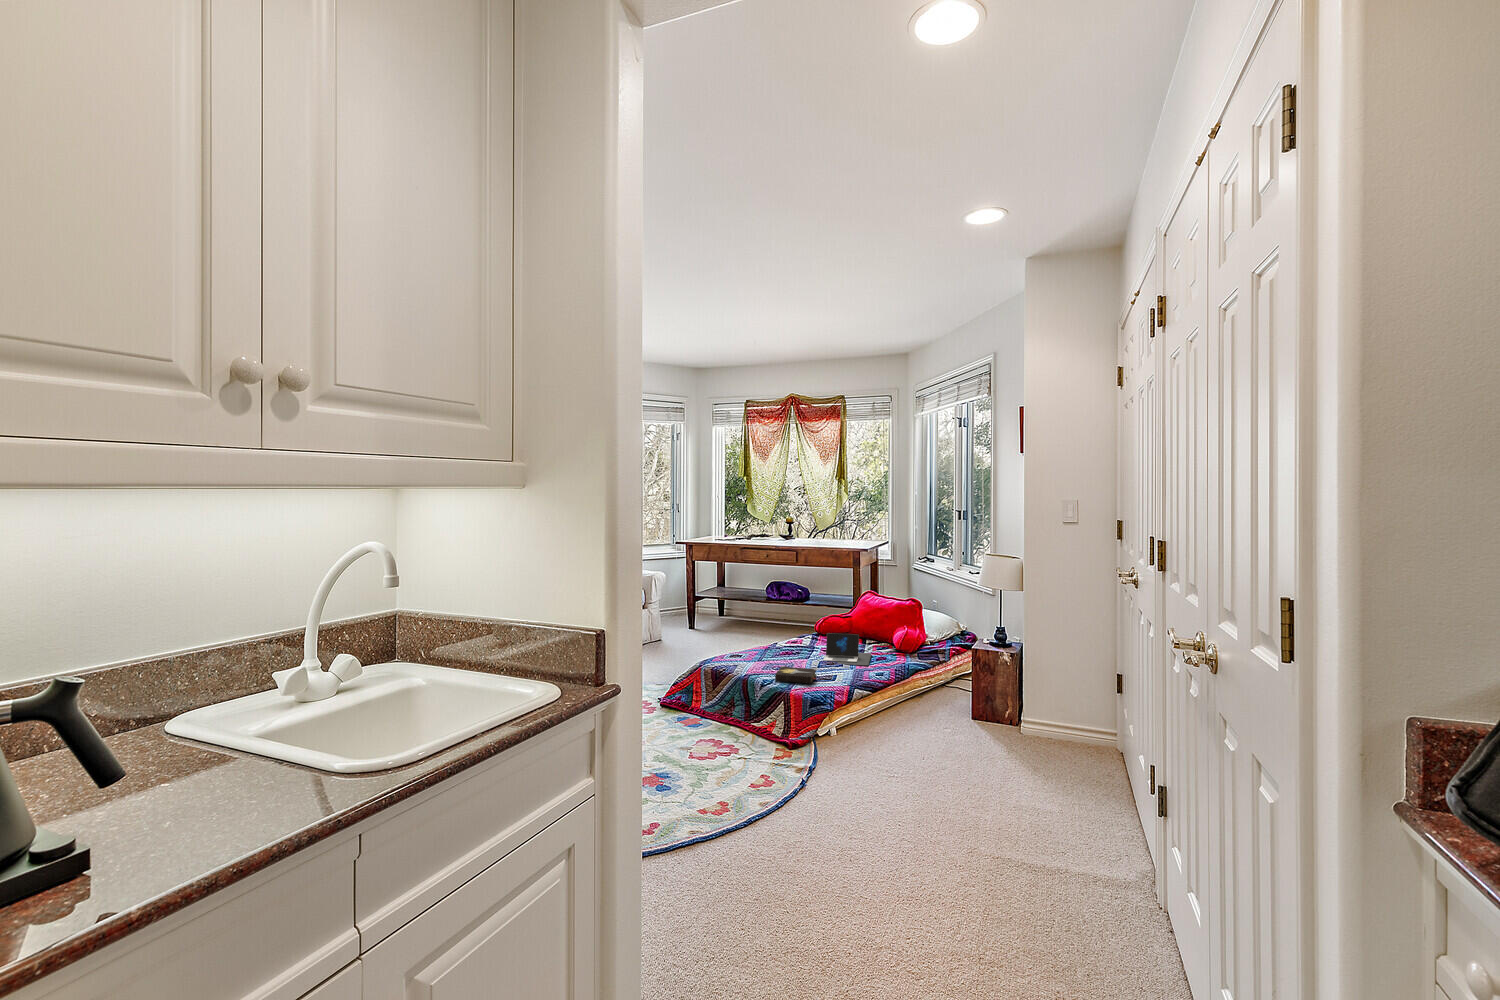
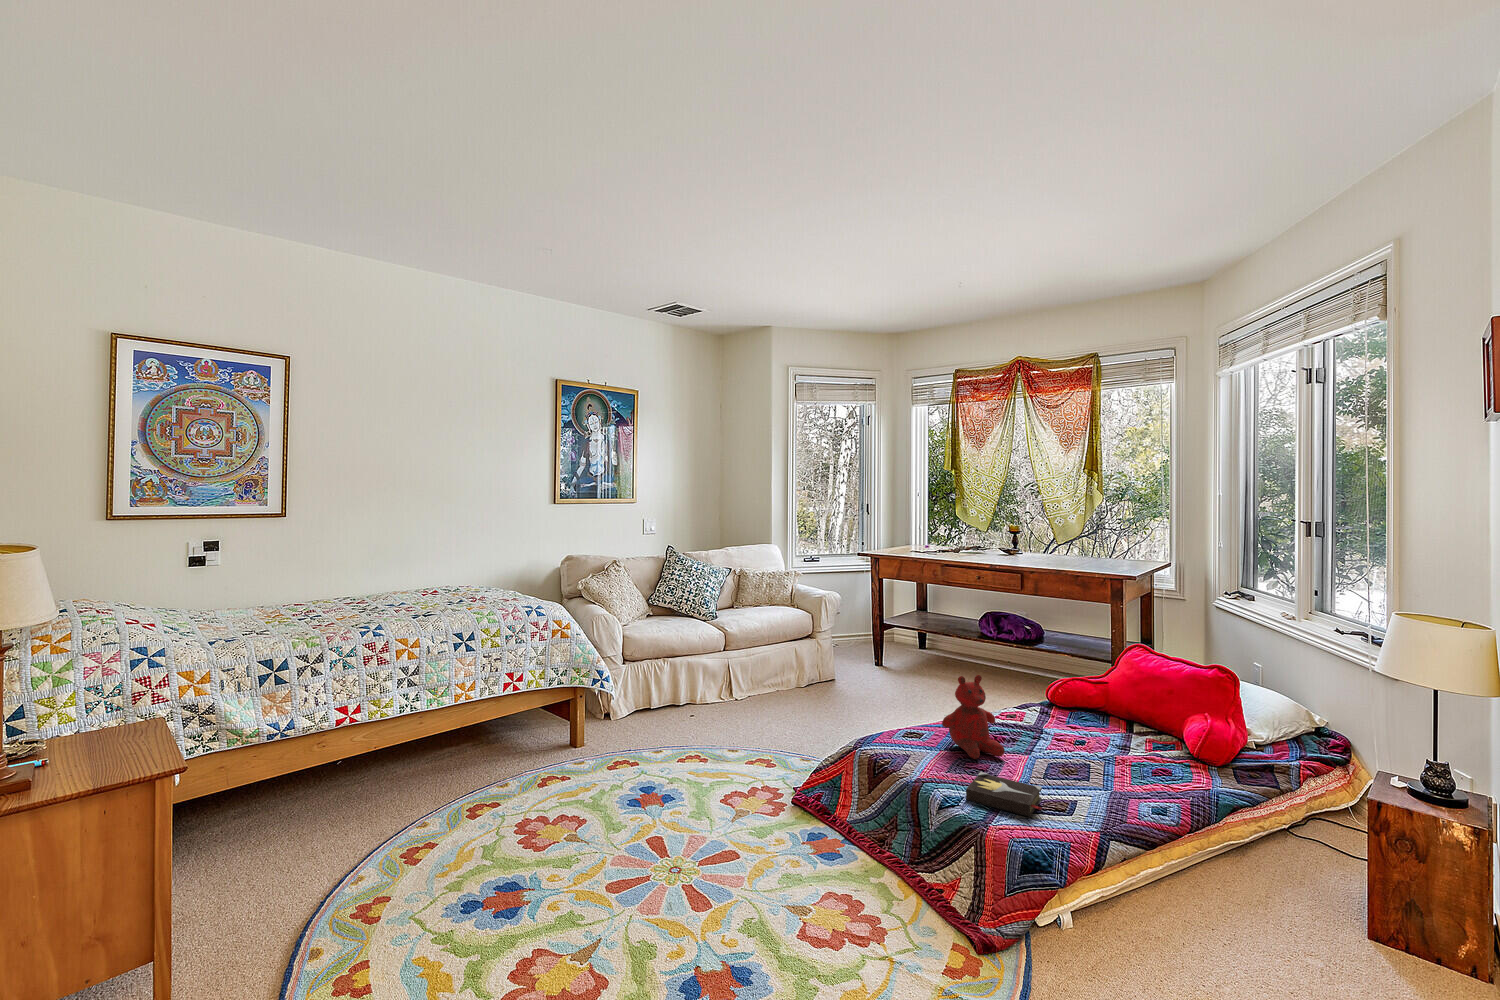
teddy bear: none [755,612,793,664] -> present [942,675,1005,759]
laptop: present [823,633,871,665] -> none [1033,713,1144,783]

